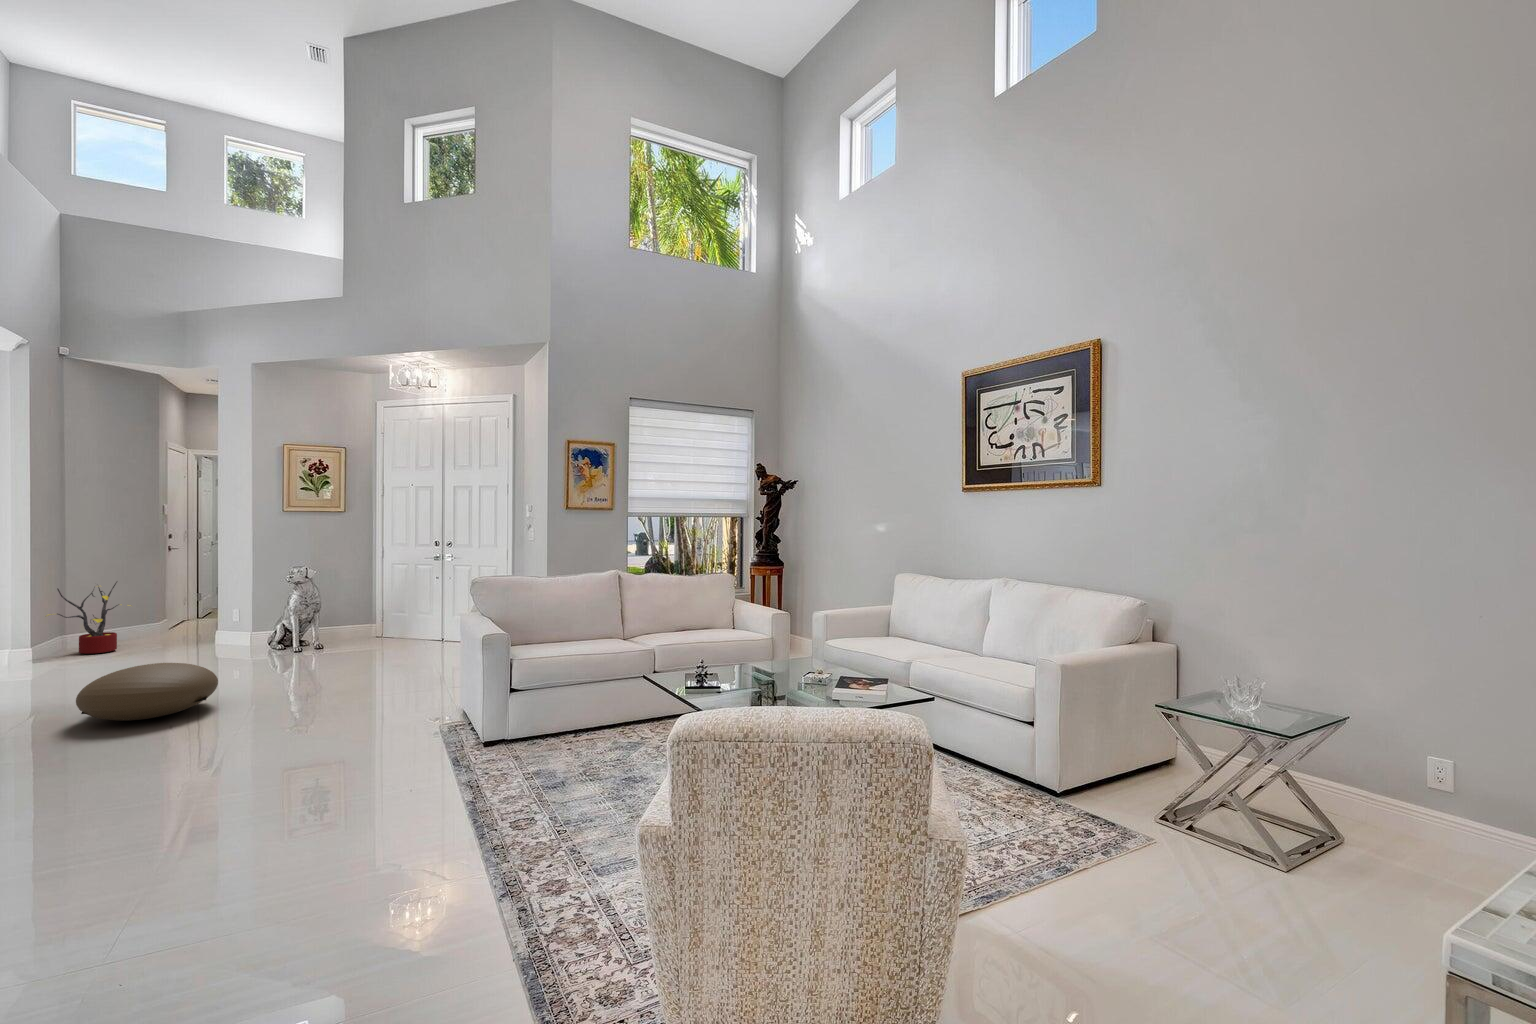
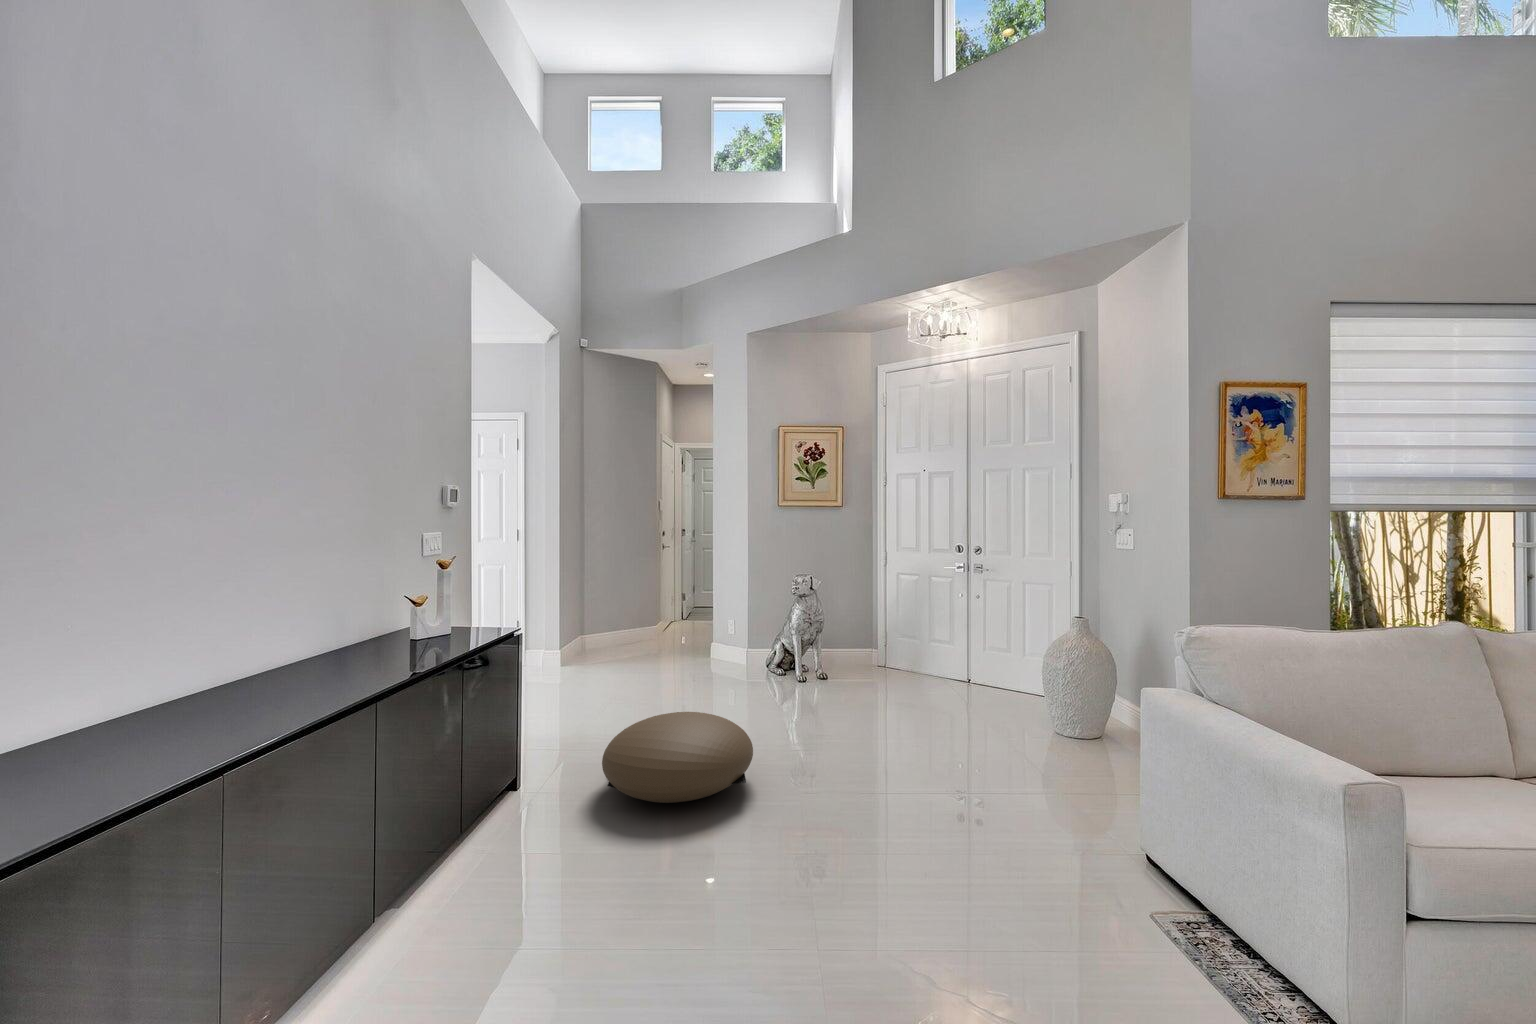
decorative plant: present [47,582,119,654] -> none [571,581,641,658]

